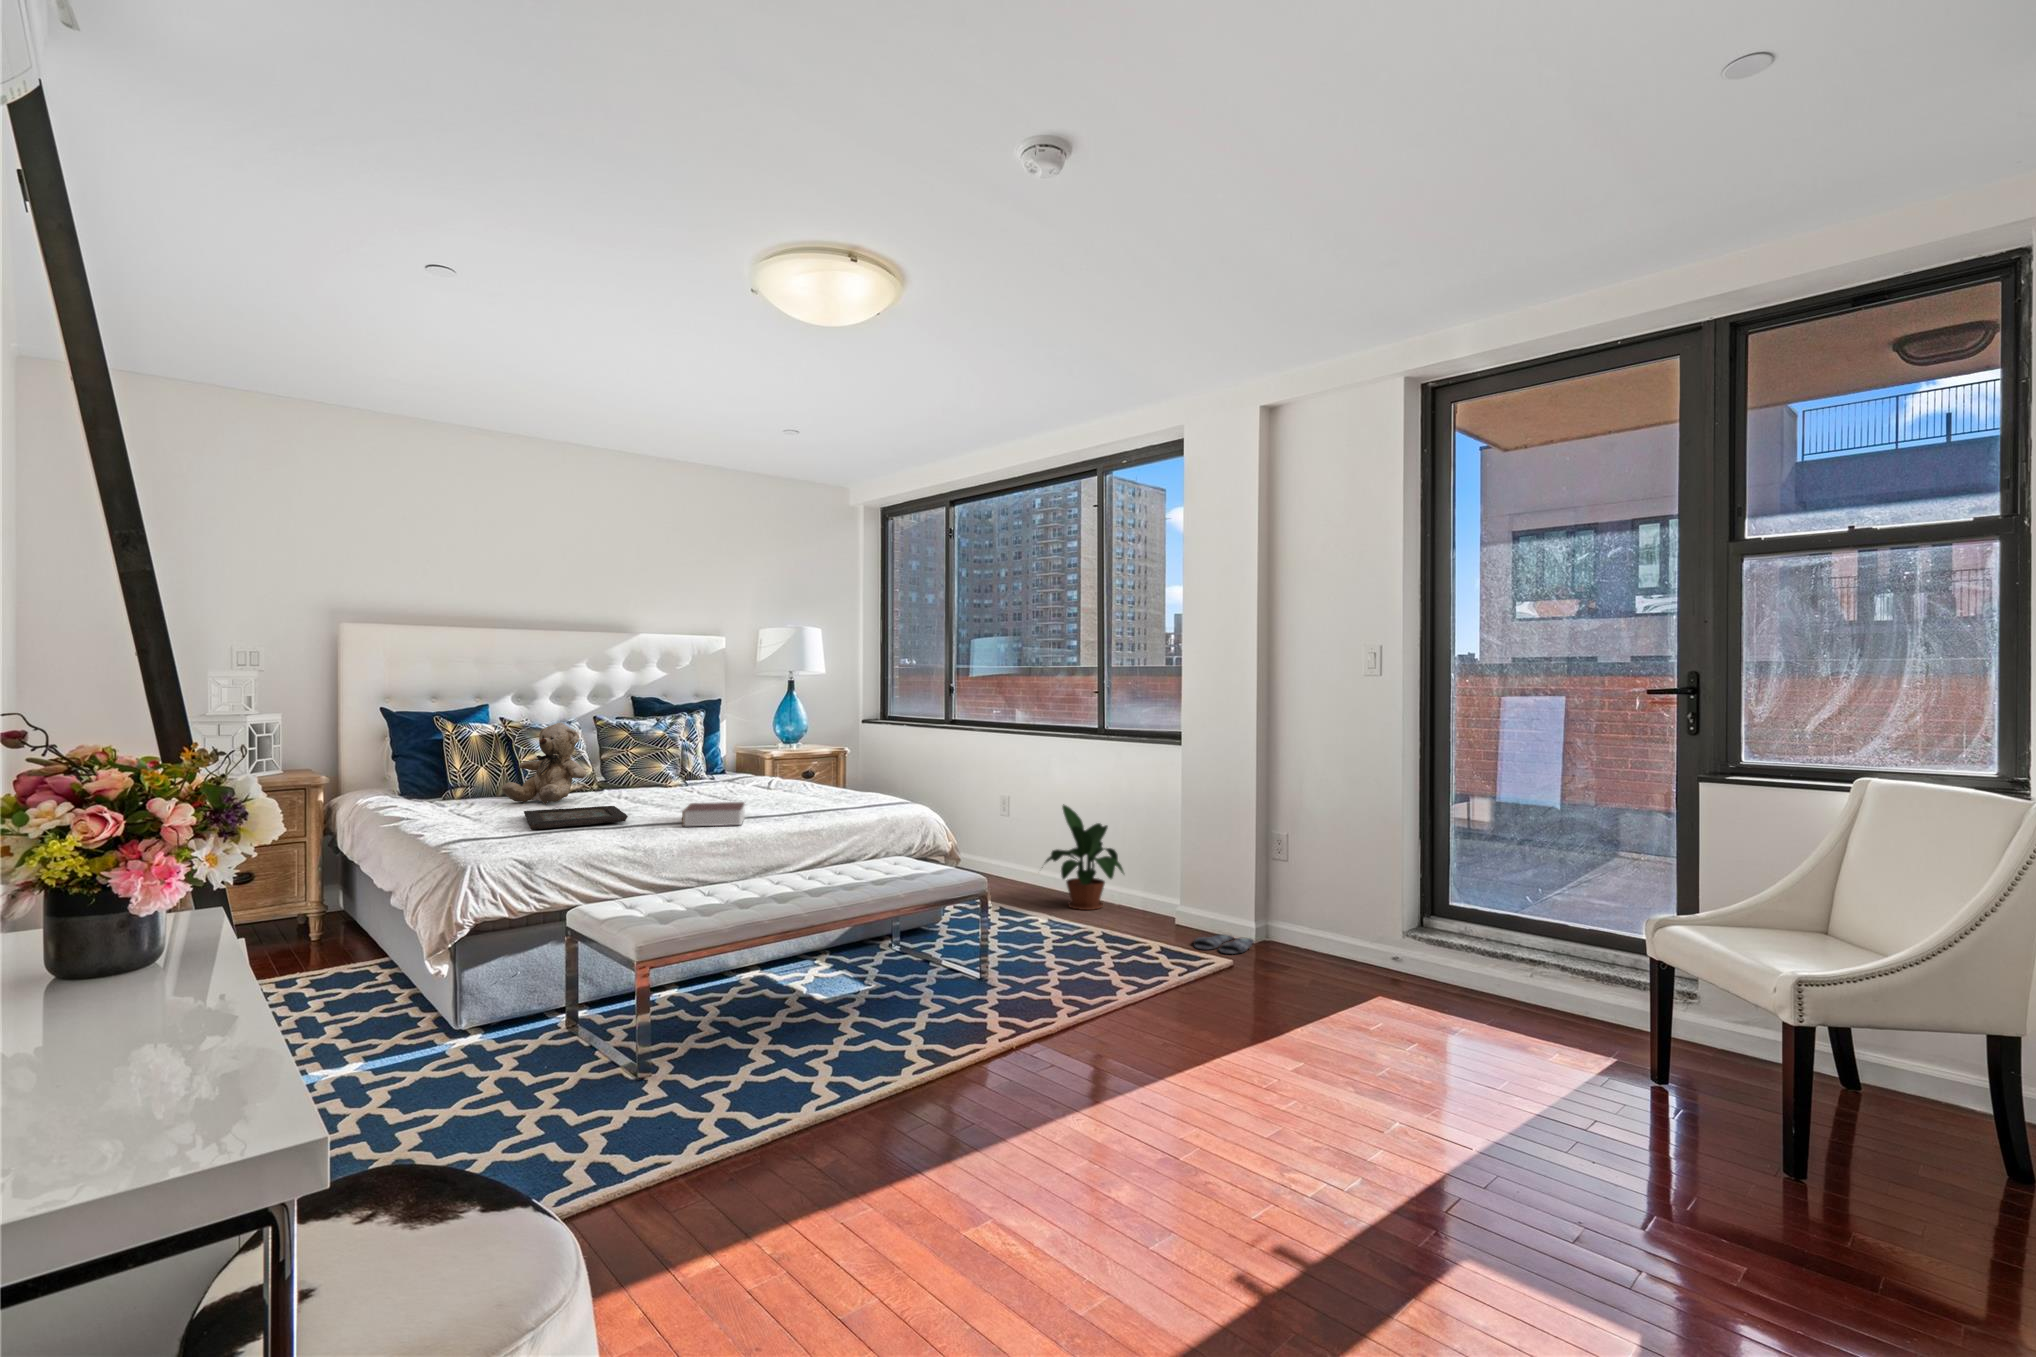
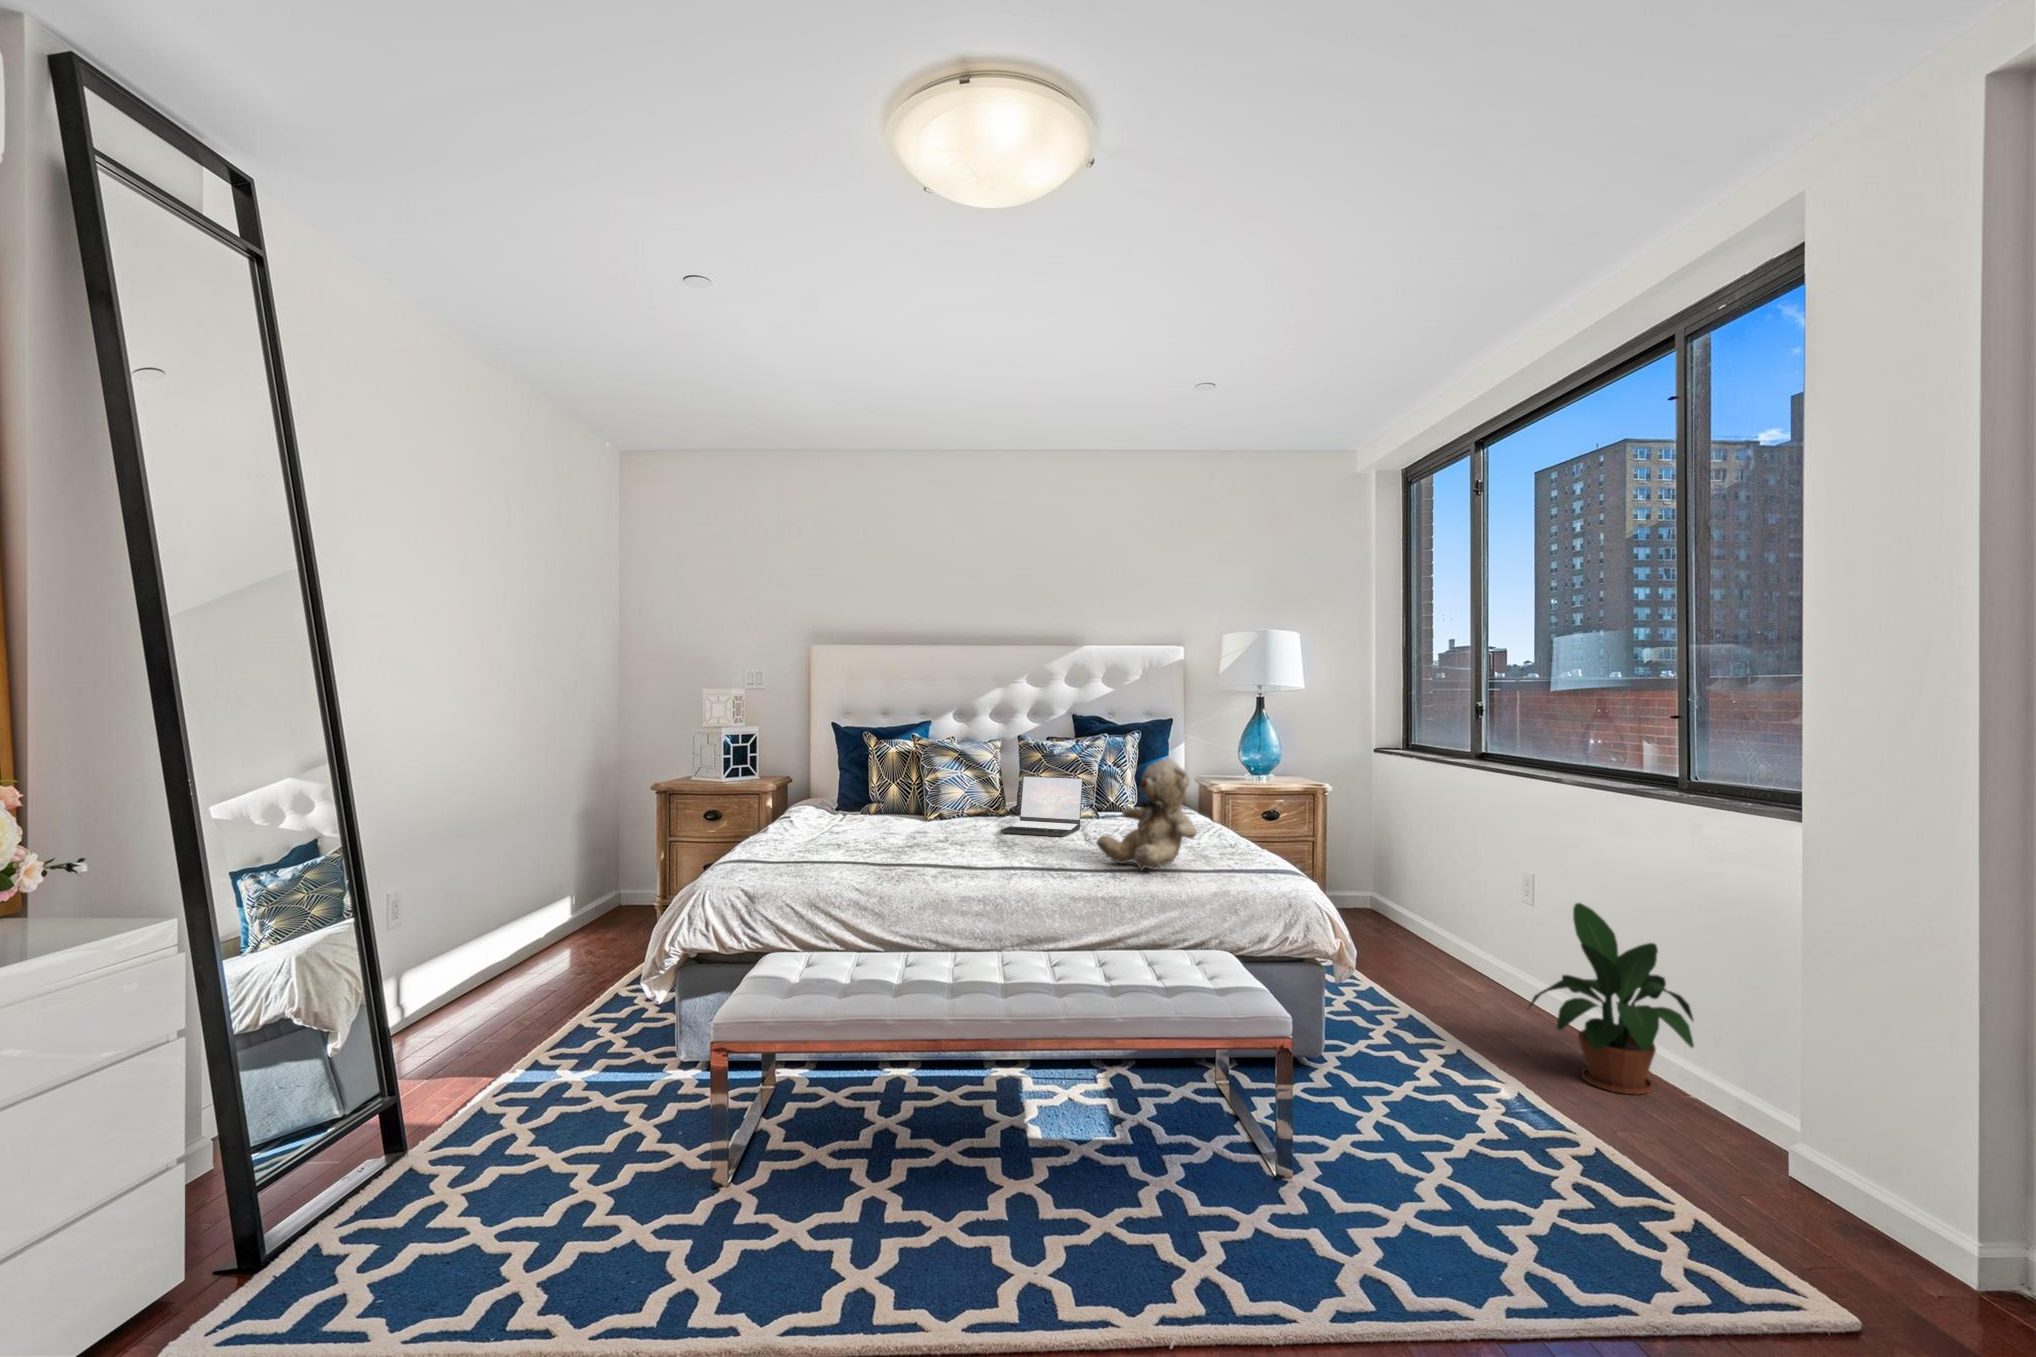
teddy bear: present [502,723,586,804] -> present [1096,758,1197,870]
laptop: none [646,750,708,800] -> present [1000,776,1083,836]
book: present [682,802,745,826] -> none [944,843,1042,879]
decorative tray: present [524,806,628,829] -> none [817,834,942,858]
slippers: present [1193,934,1254,954] -> none [1780,1225,1966,1302]

